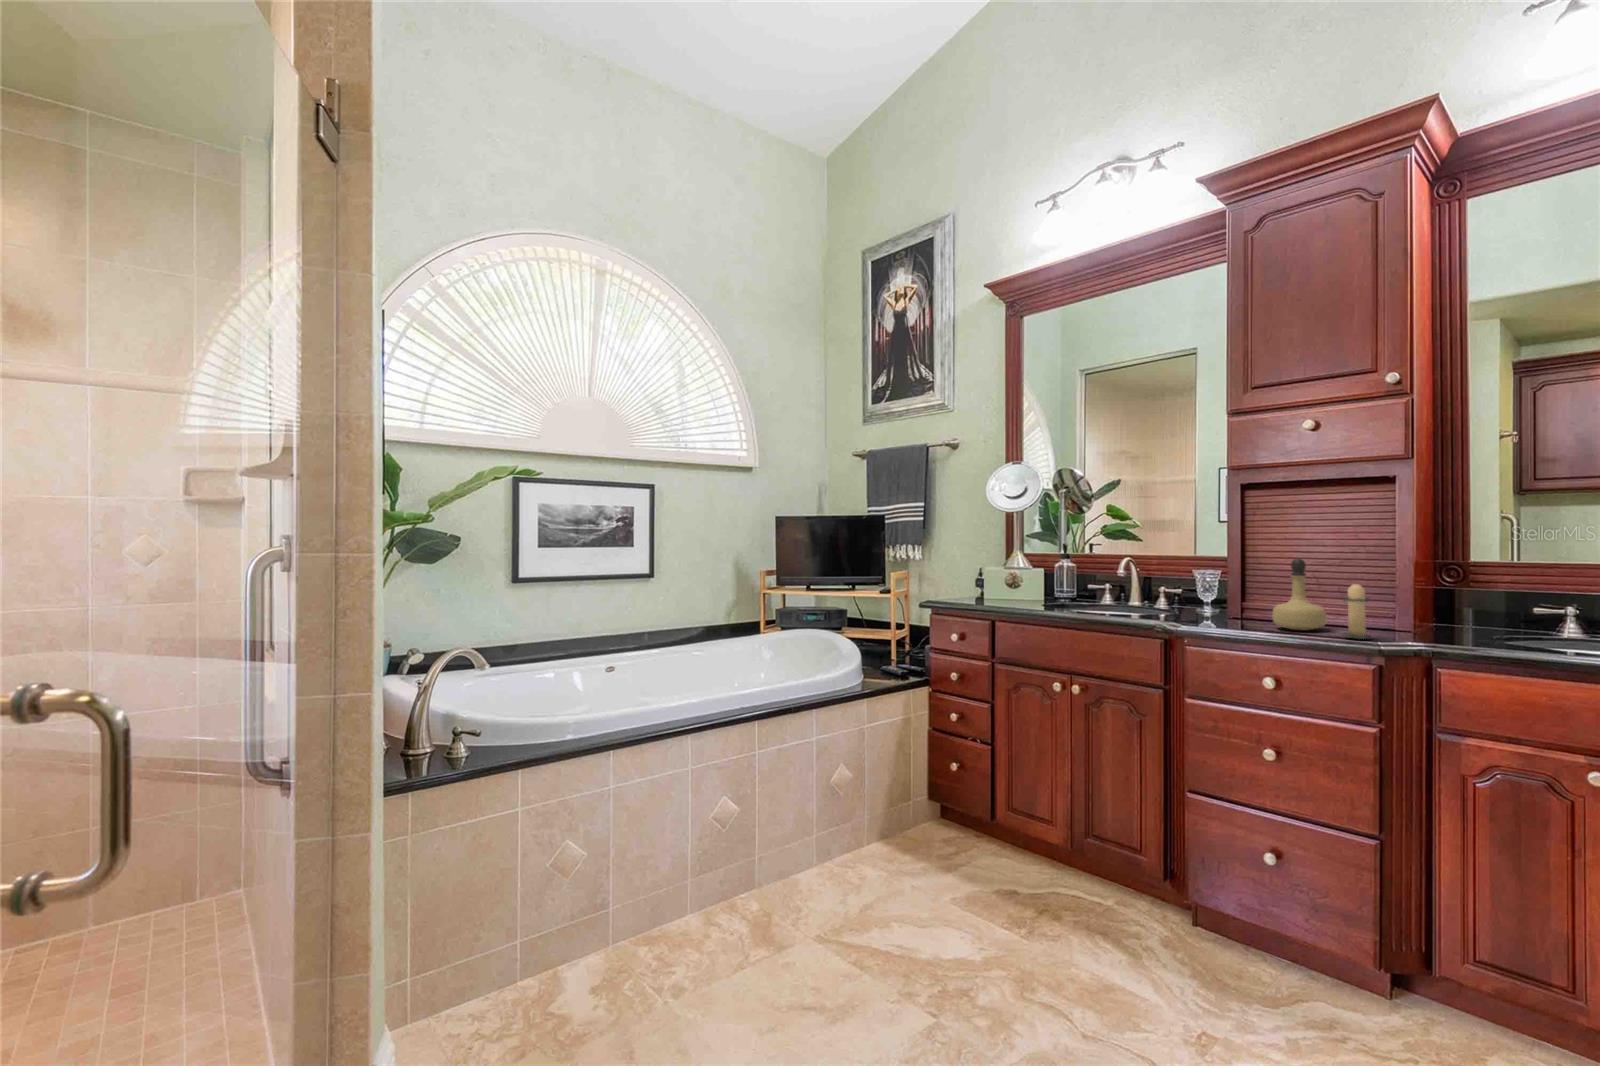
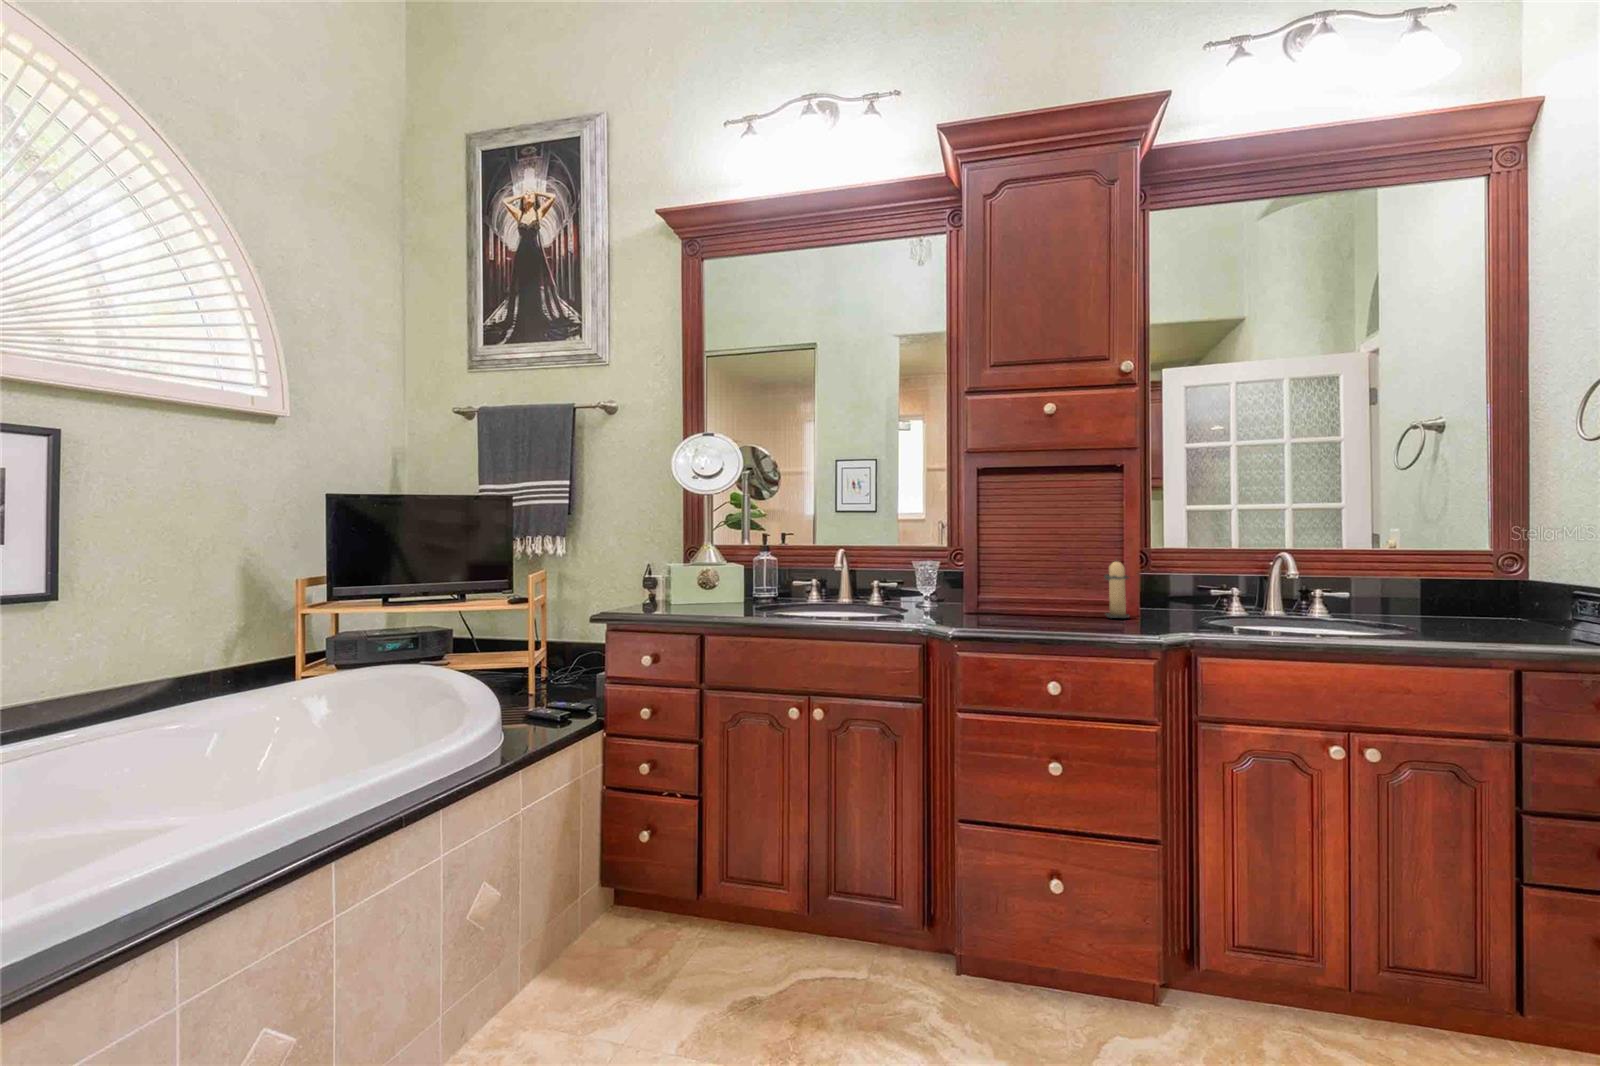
perfume bottle: present [1272,558,1326,630] -> none [1026,537,1076,614]

